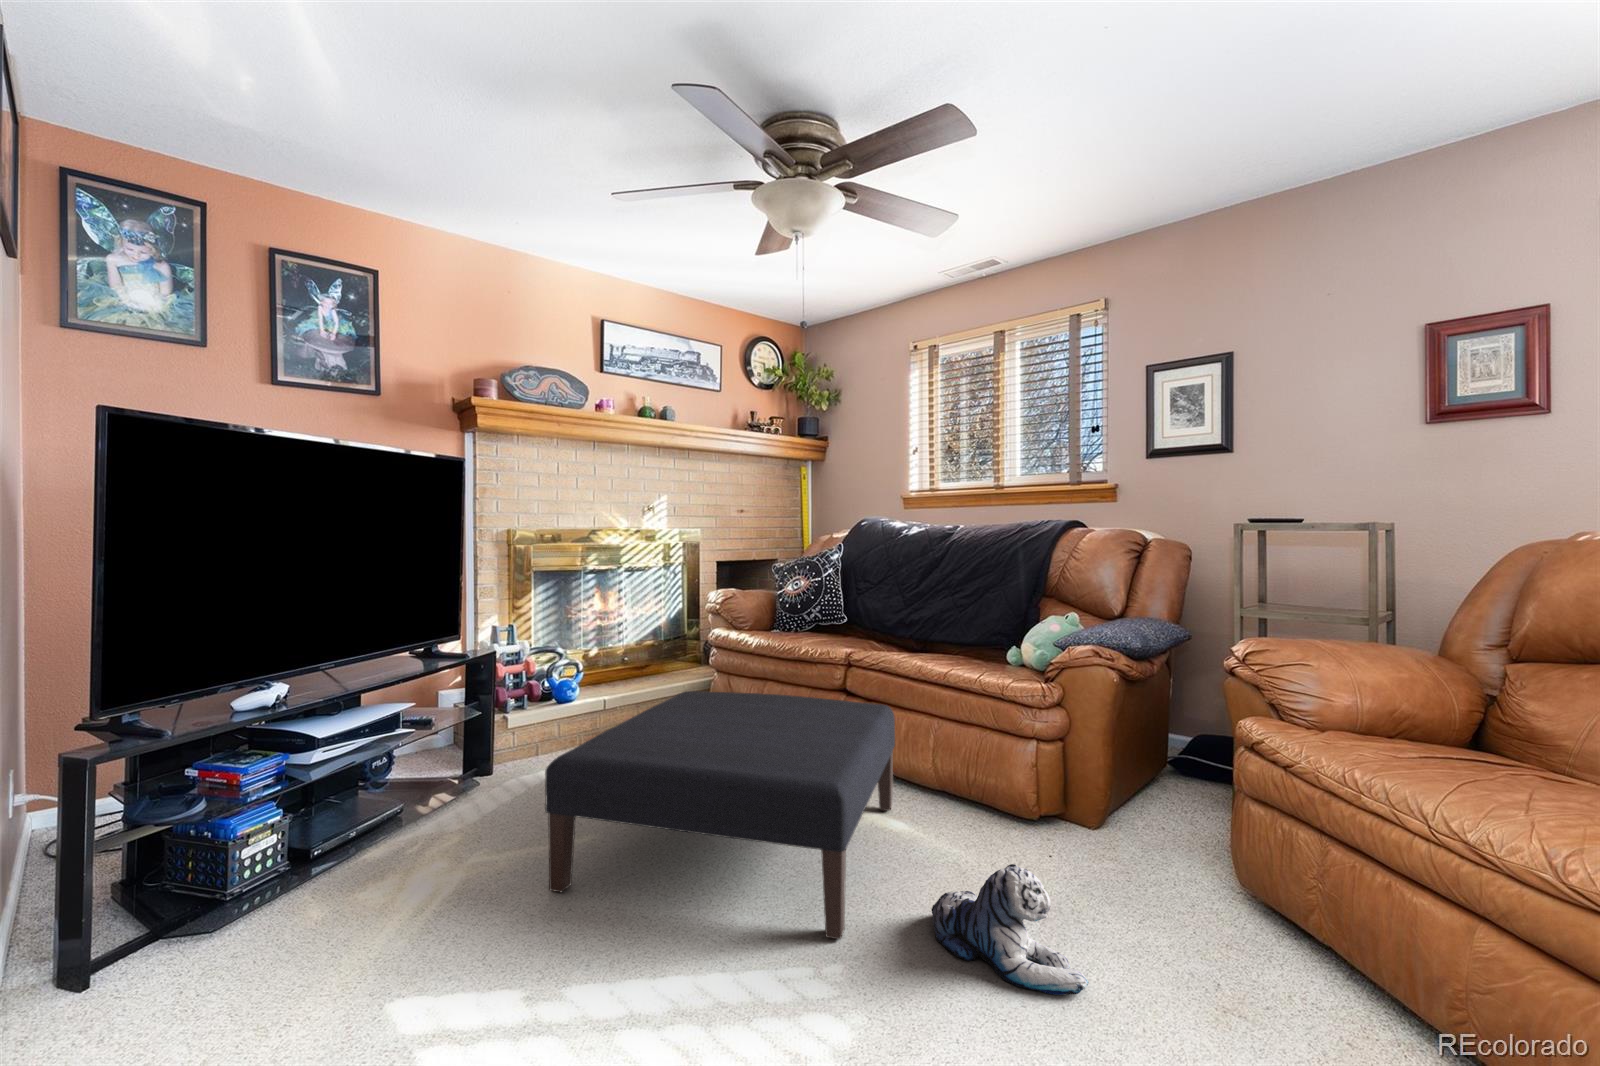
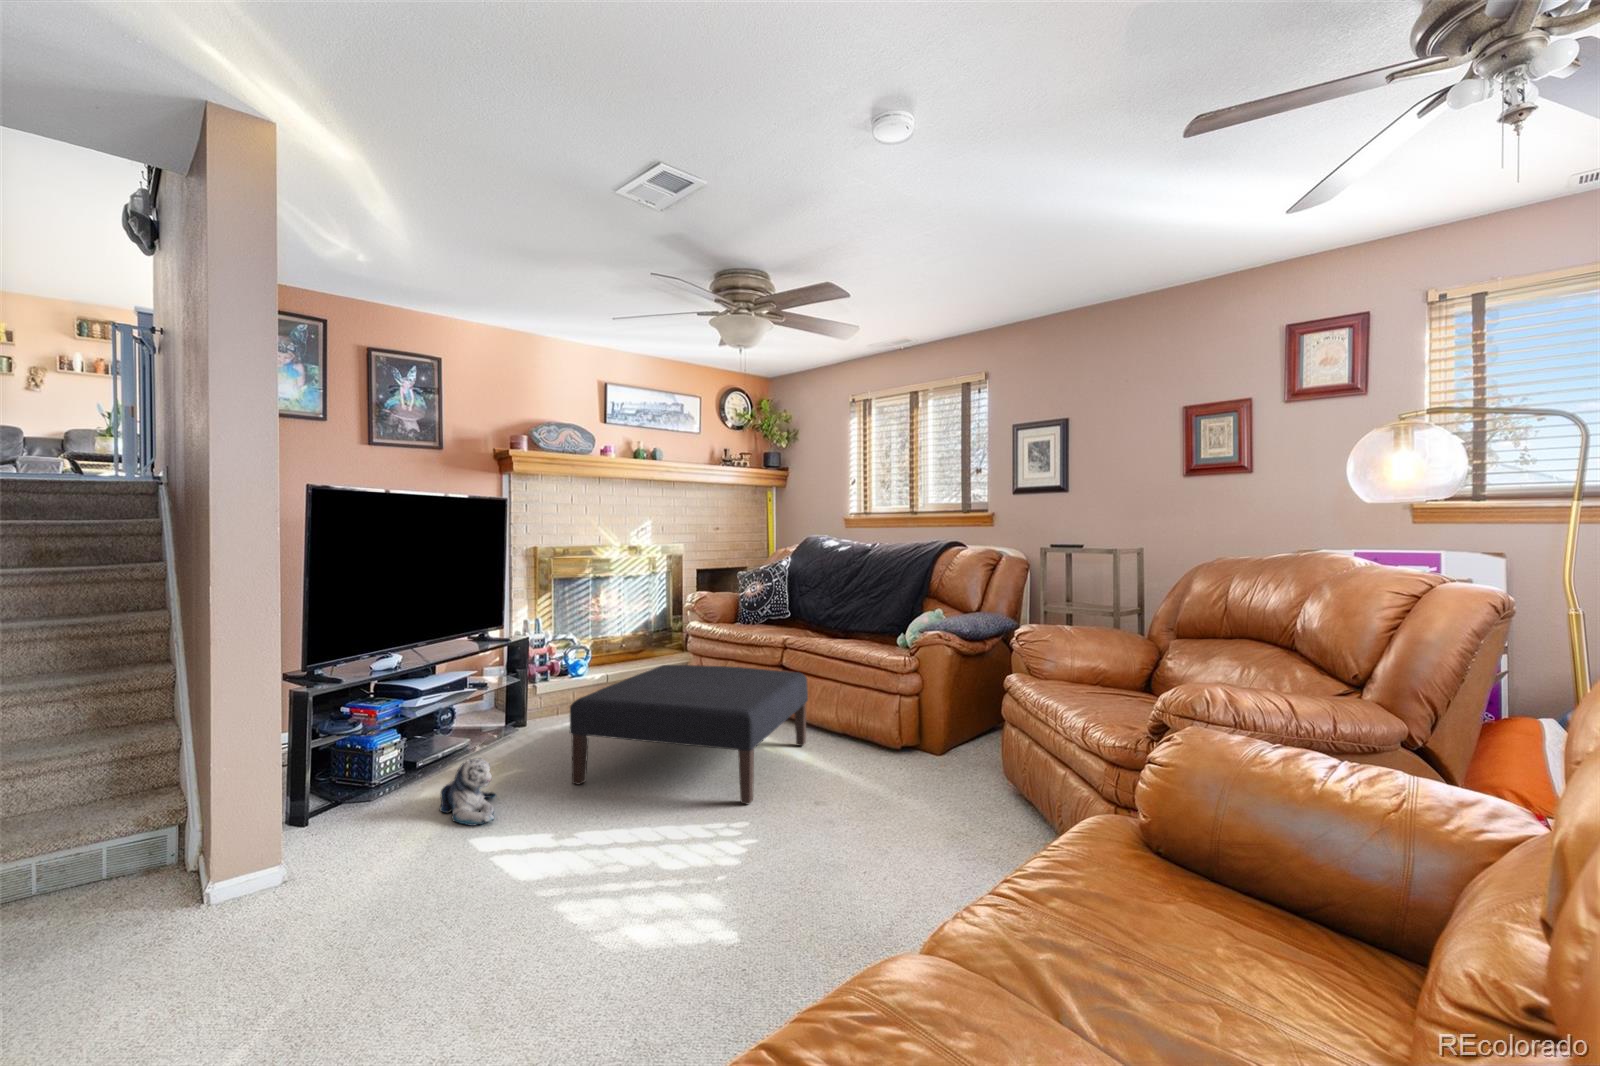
plush toy: present [931,864,1088,995] -> present [440,758,496,826]

